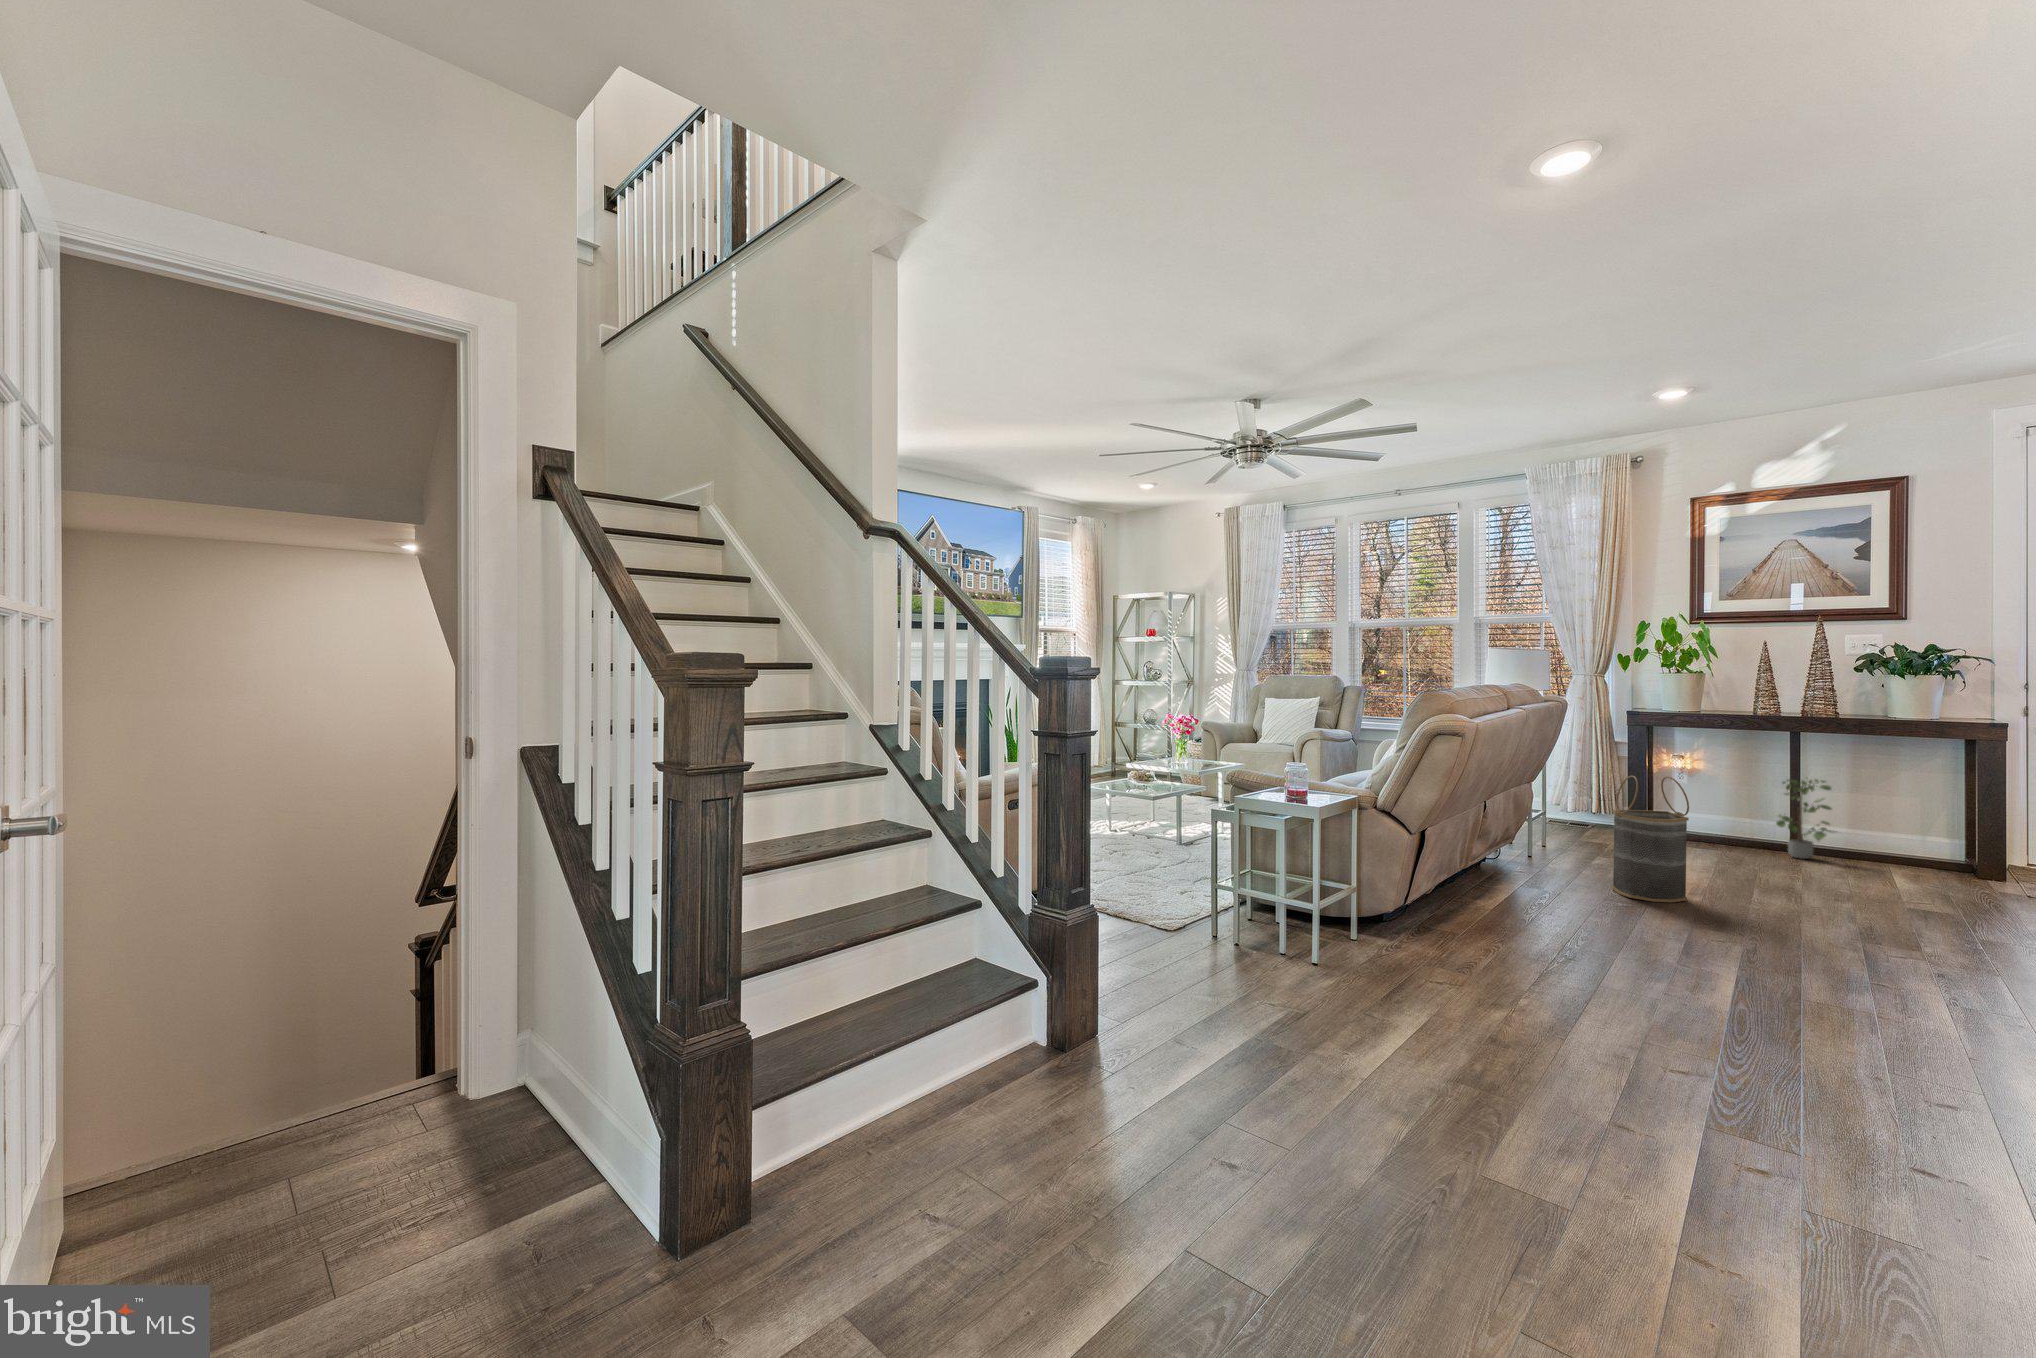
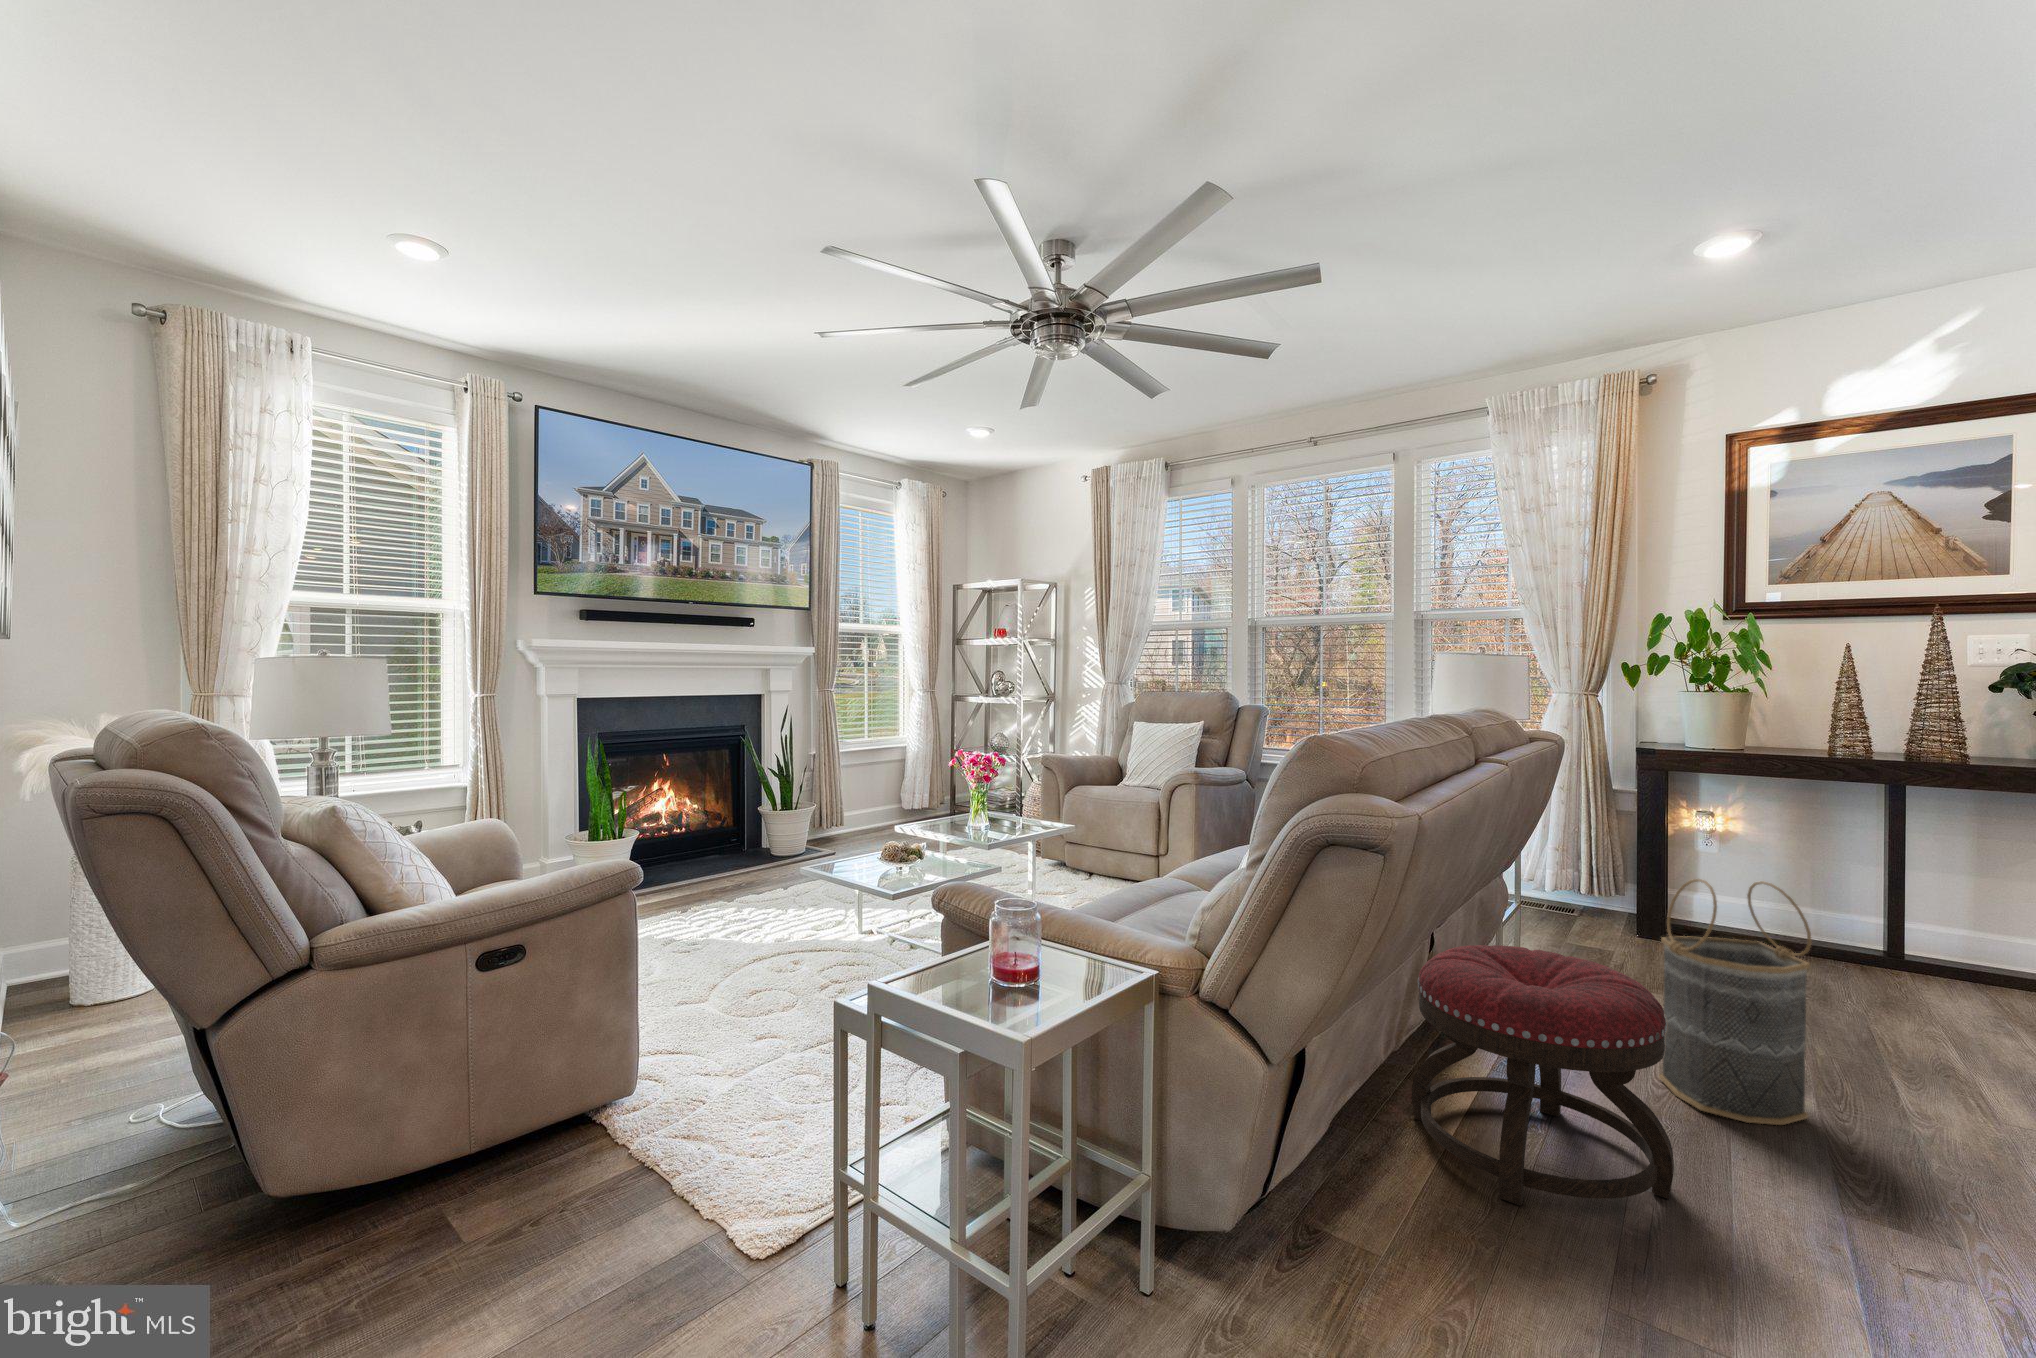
potted plant: present [1776,779,1833,859] -> none [1879,857,1994,989]
ottoman: none [1470,809,1602,921] -> present [1411,945,1674,1206]

